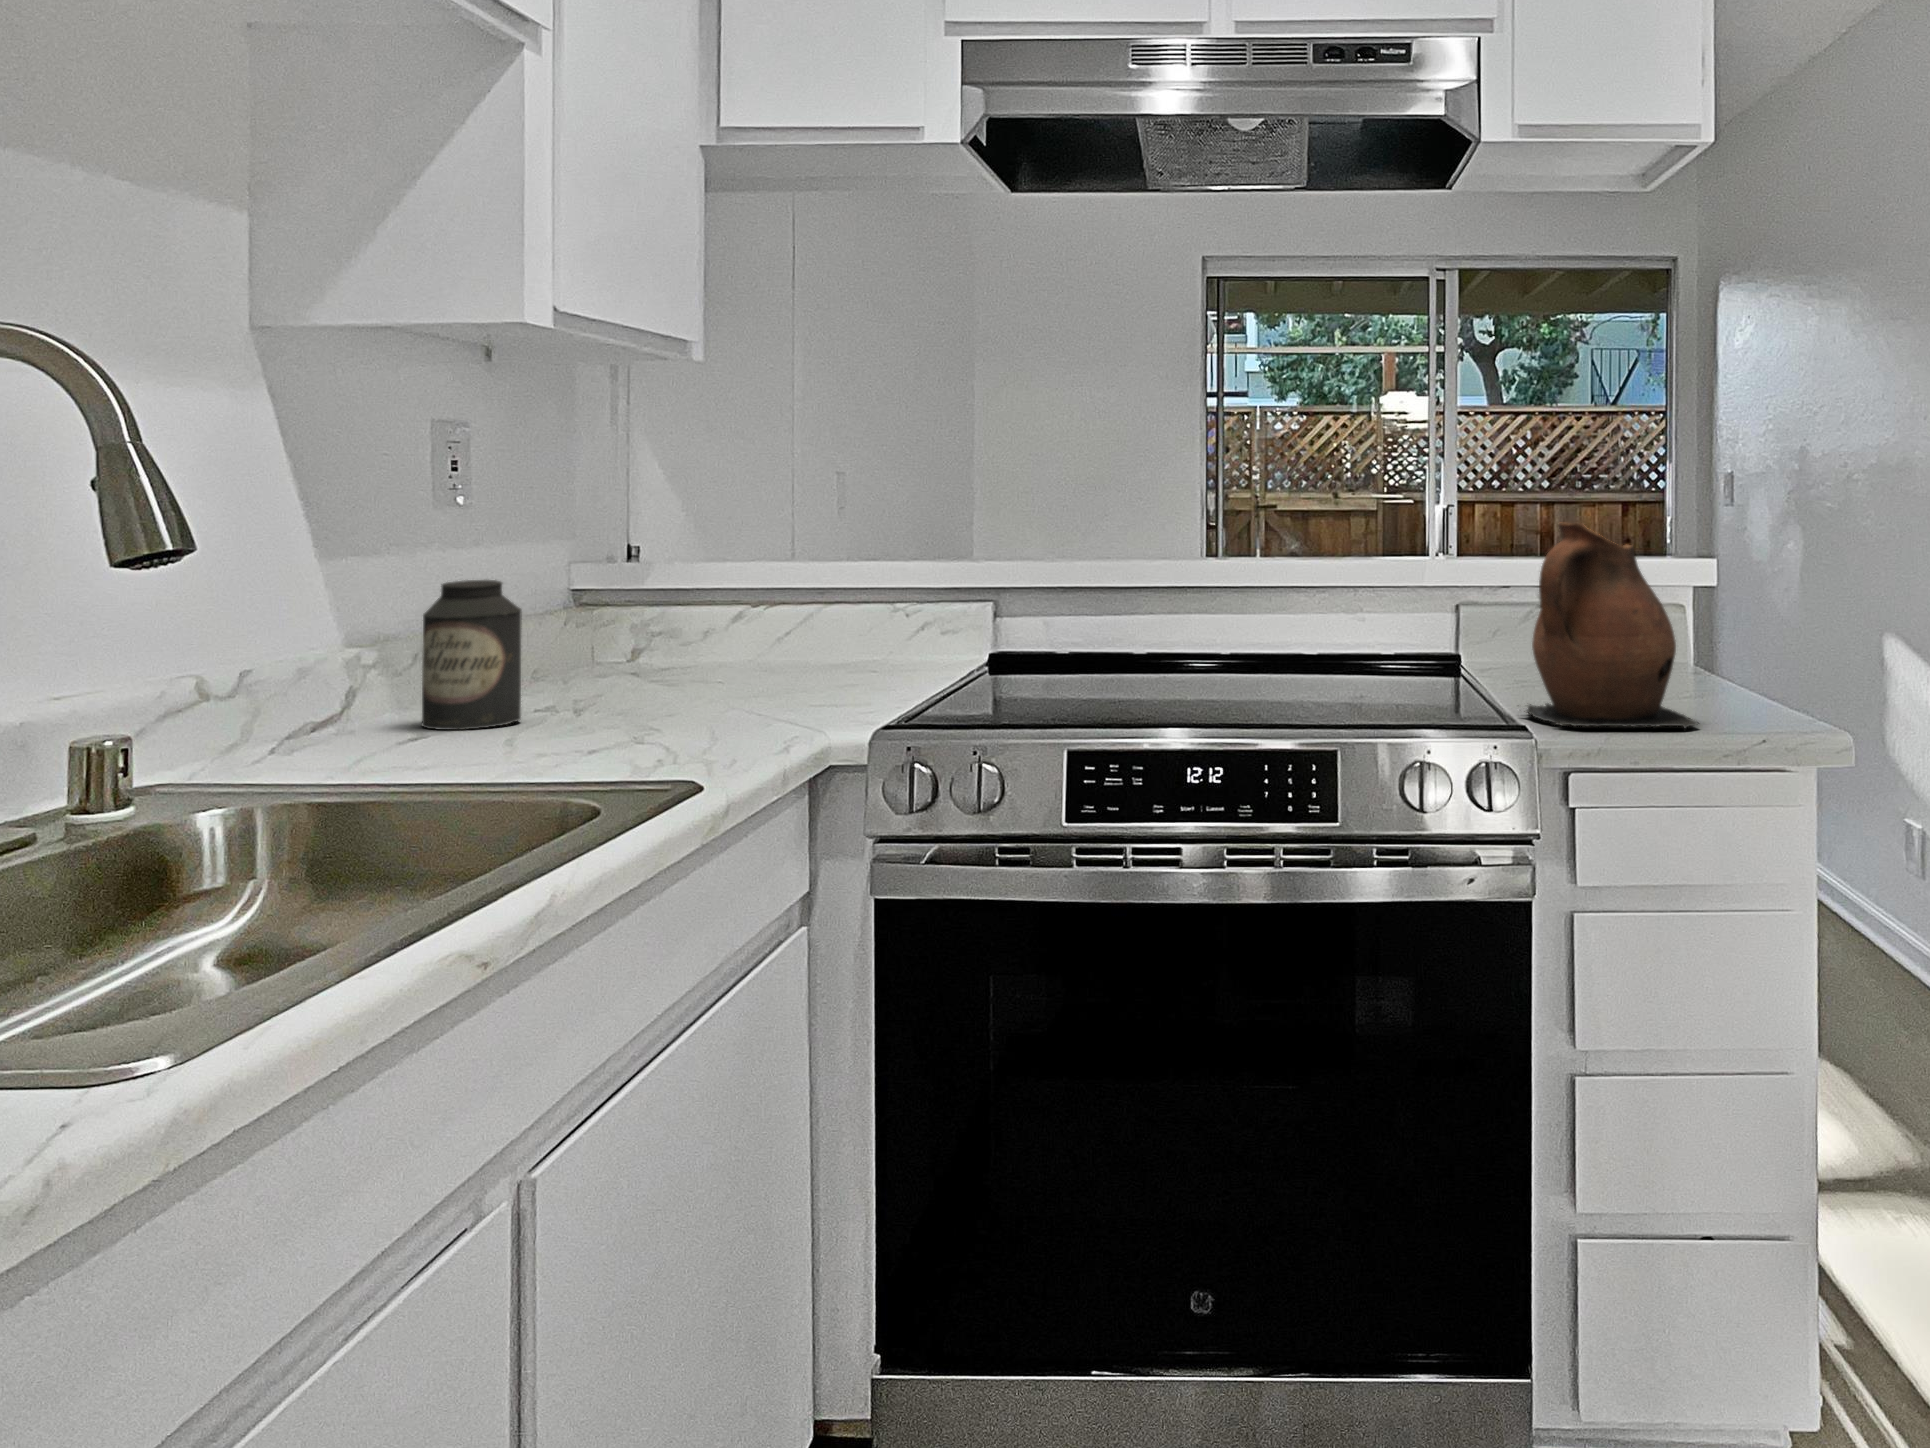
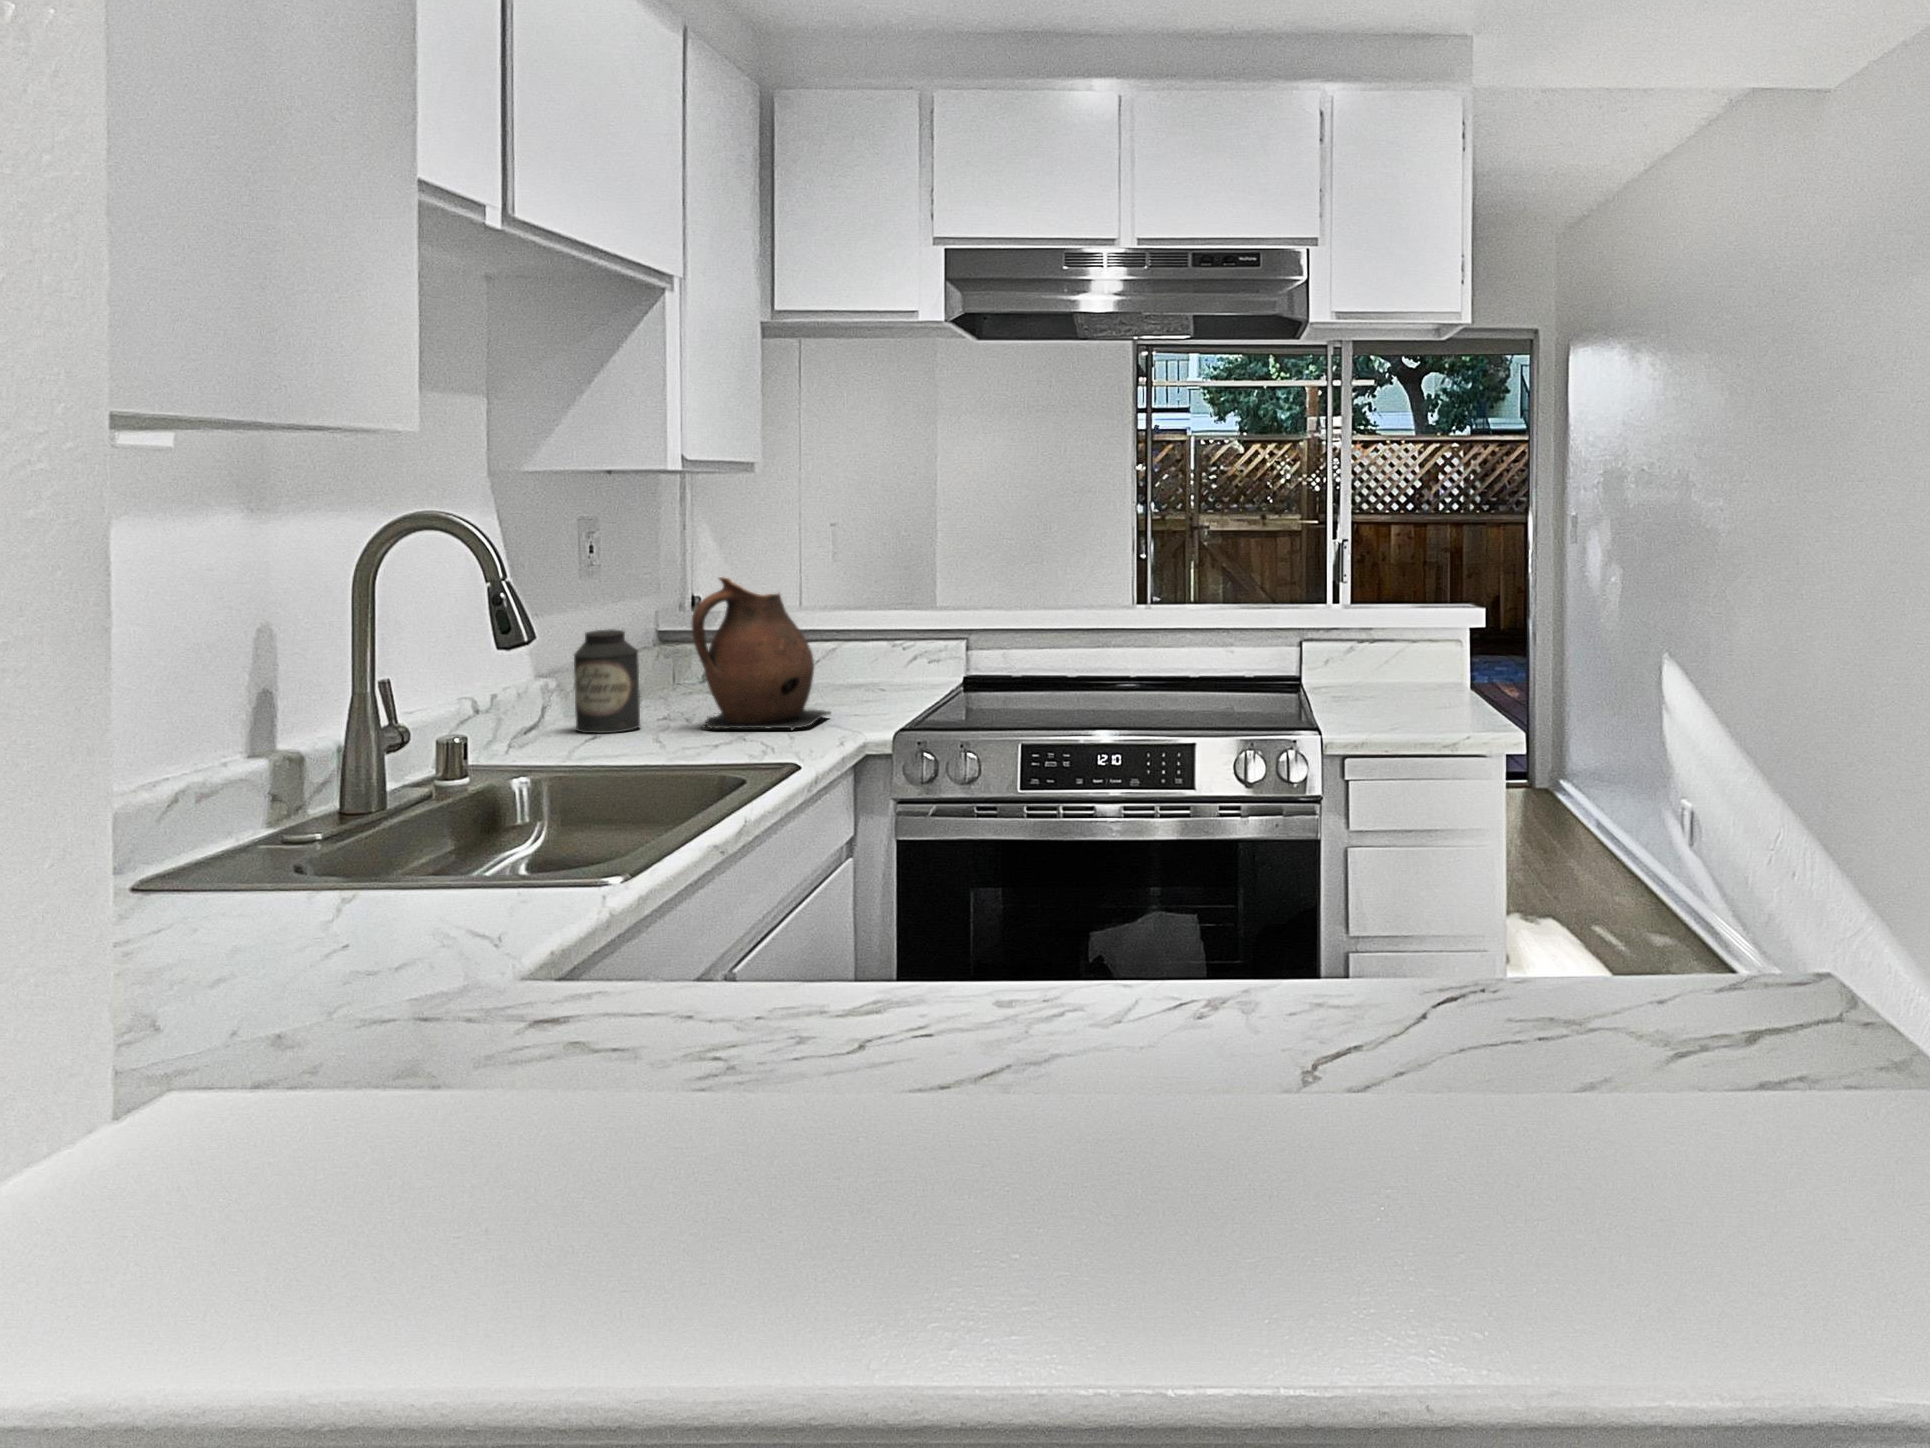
ceramic pitcher: present [1526,523,1698,729] -> present [692,577,830,730]

